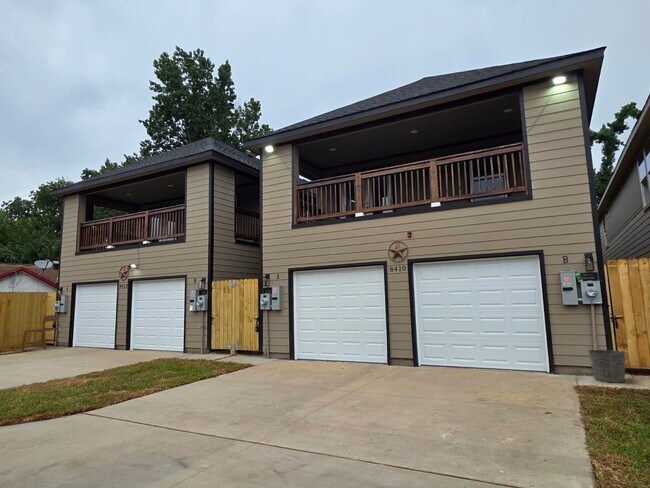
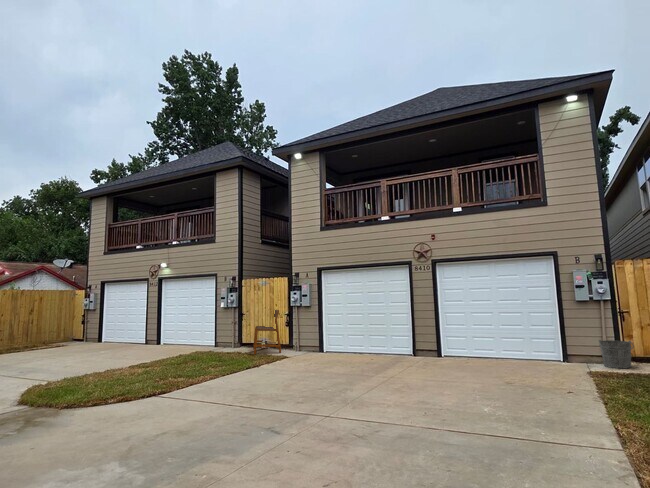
bench: present [21,315,61,350] -> present [253,310,281,354]

